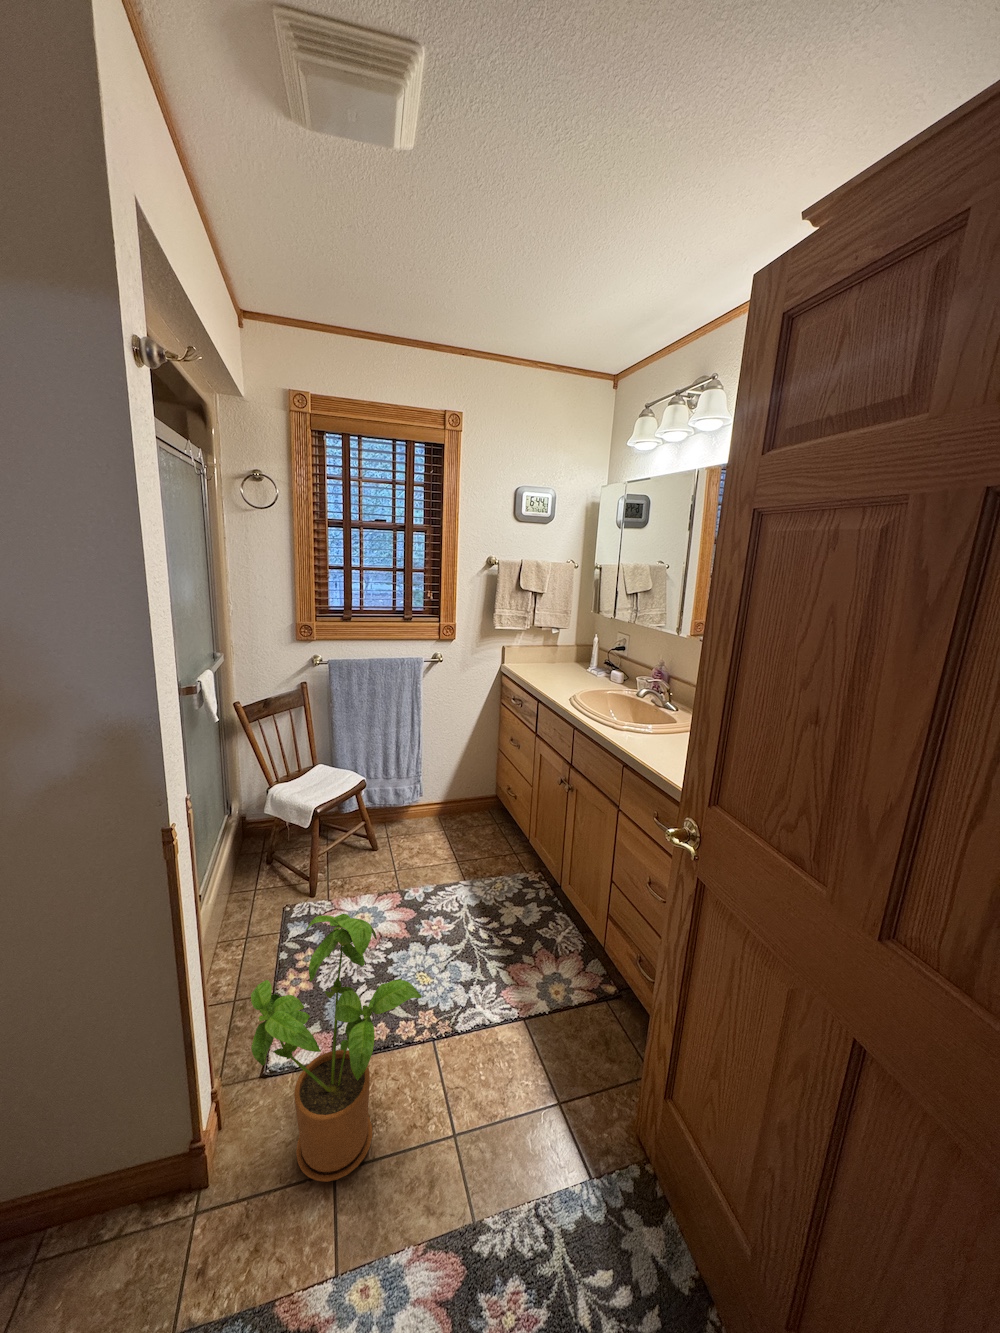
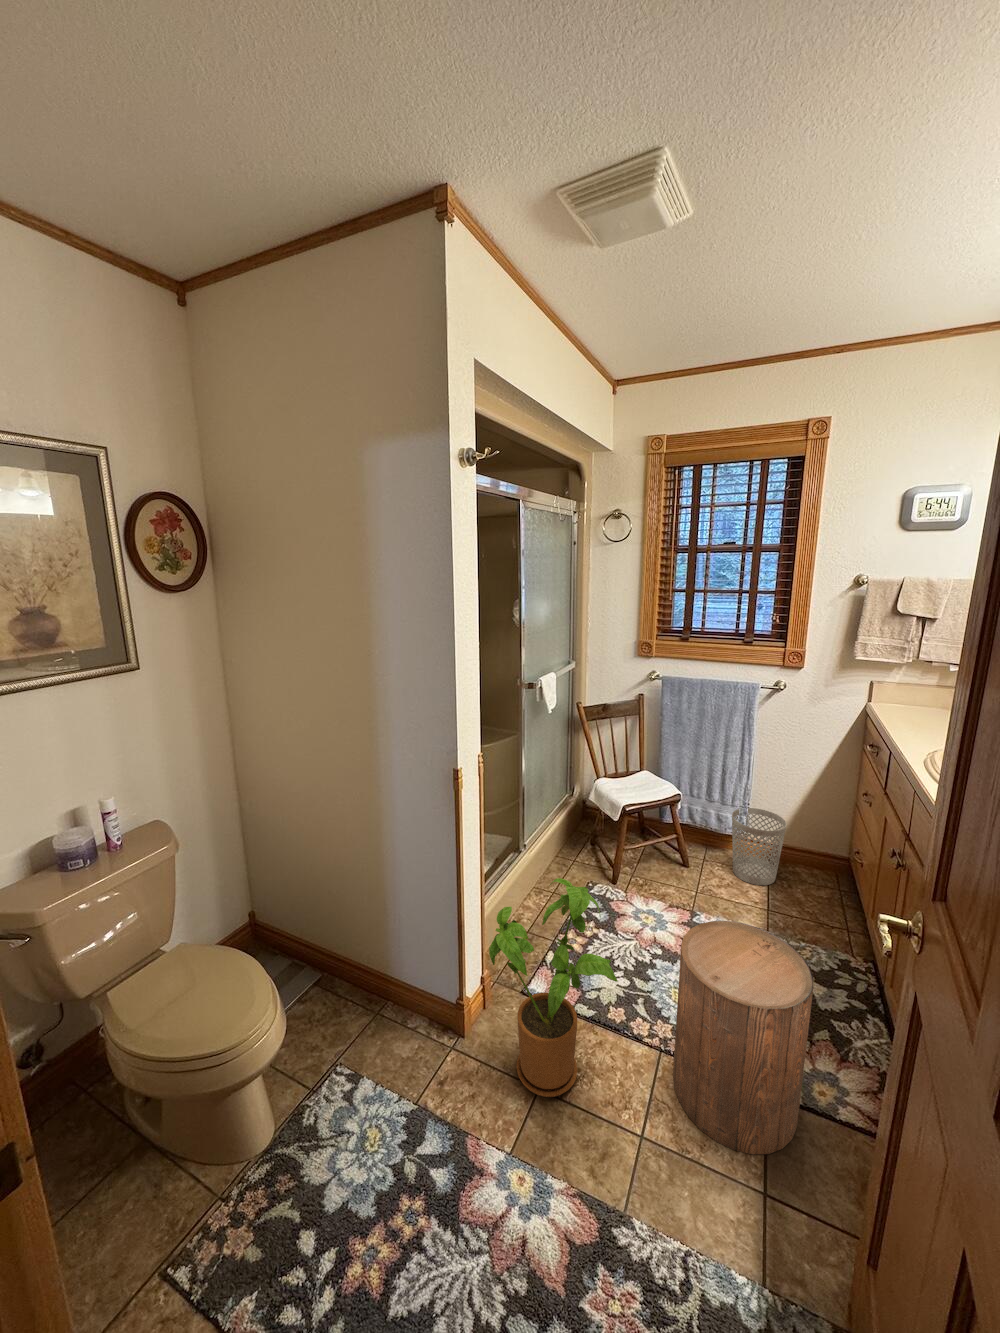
wastebasket: none [411,773,458,844] -> present [732,808,786,885]
stool: none [451,880,566,1089] -> present [673,921,813,1155]

